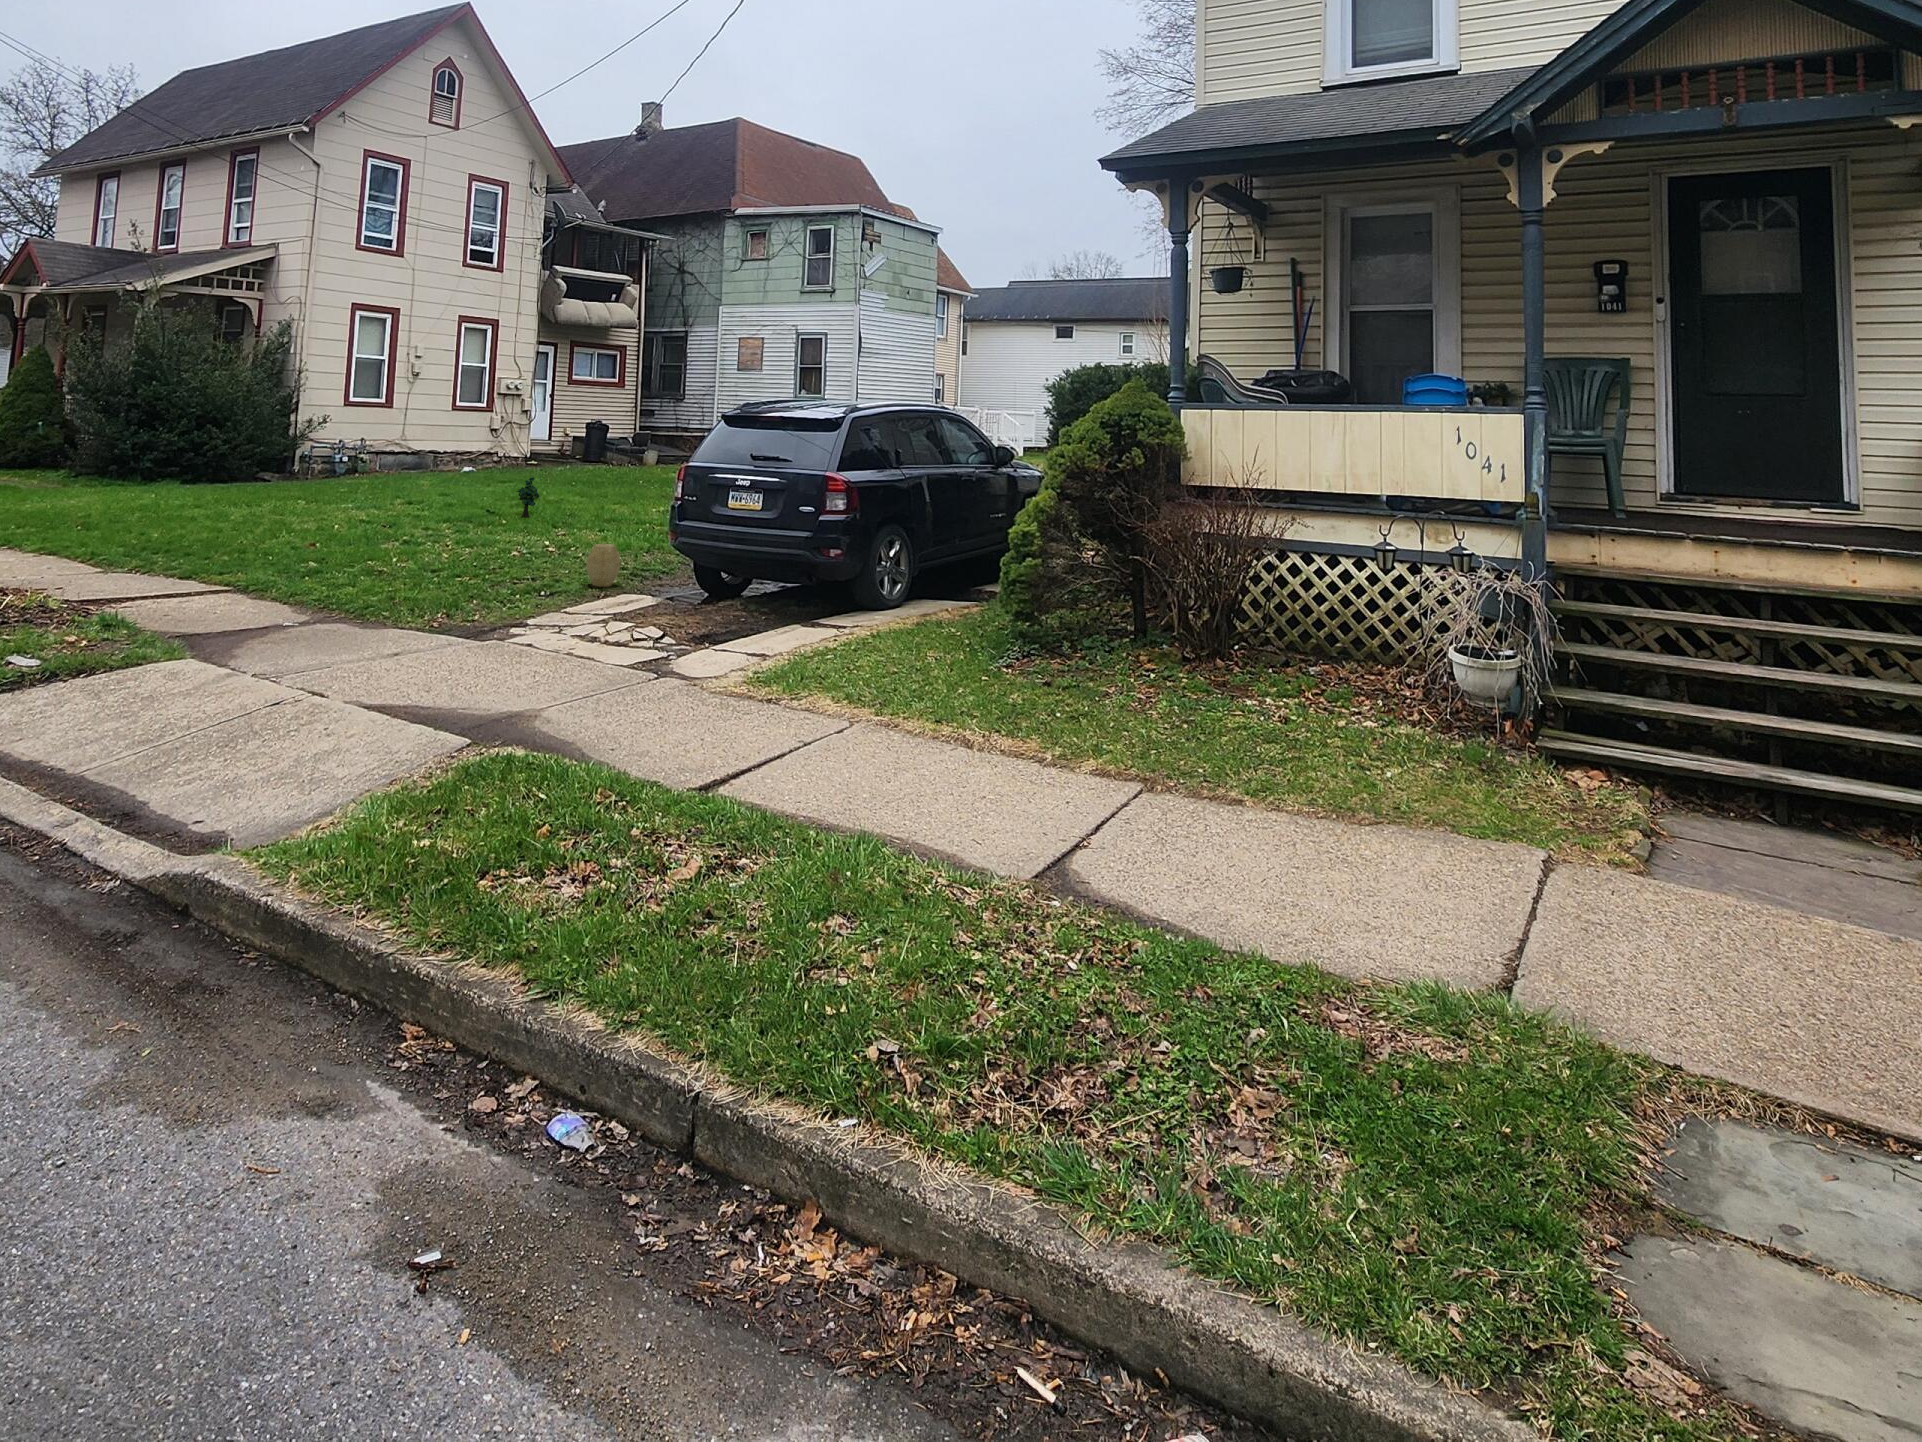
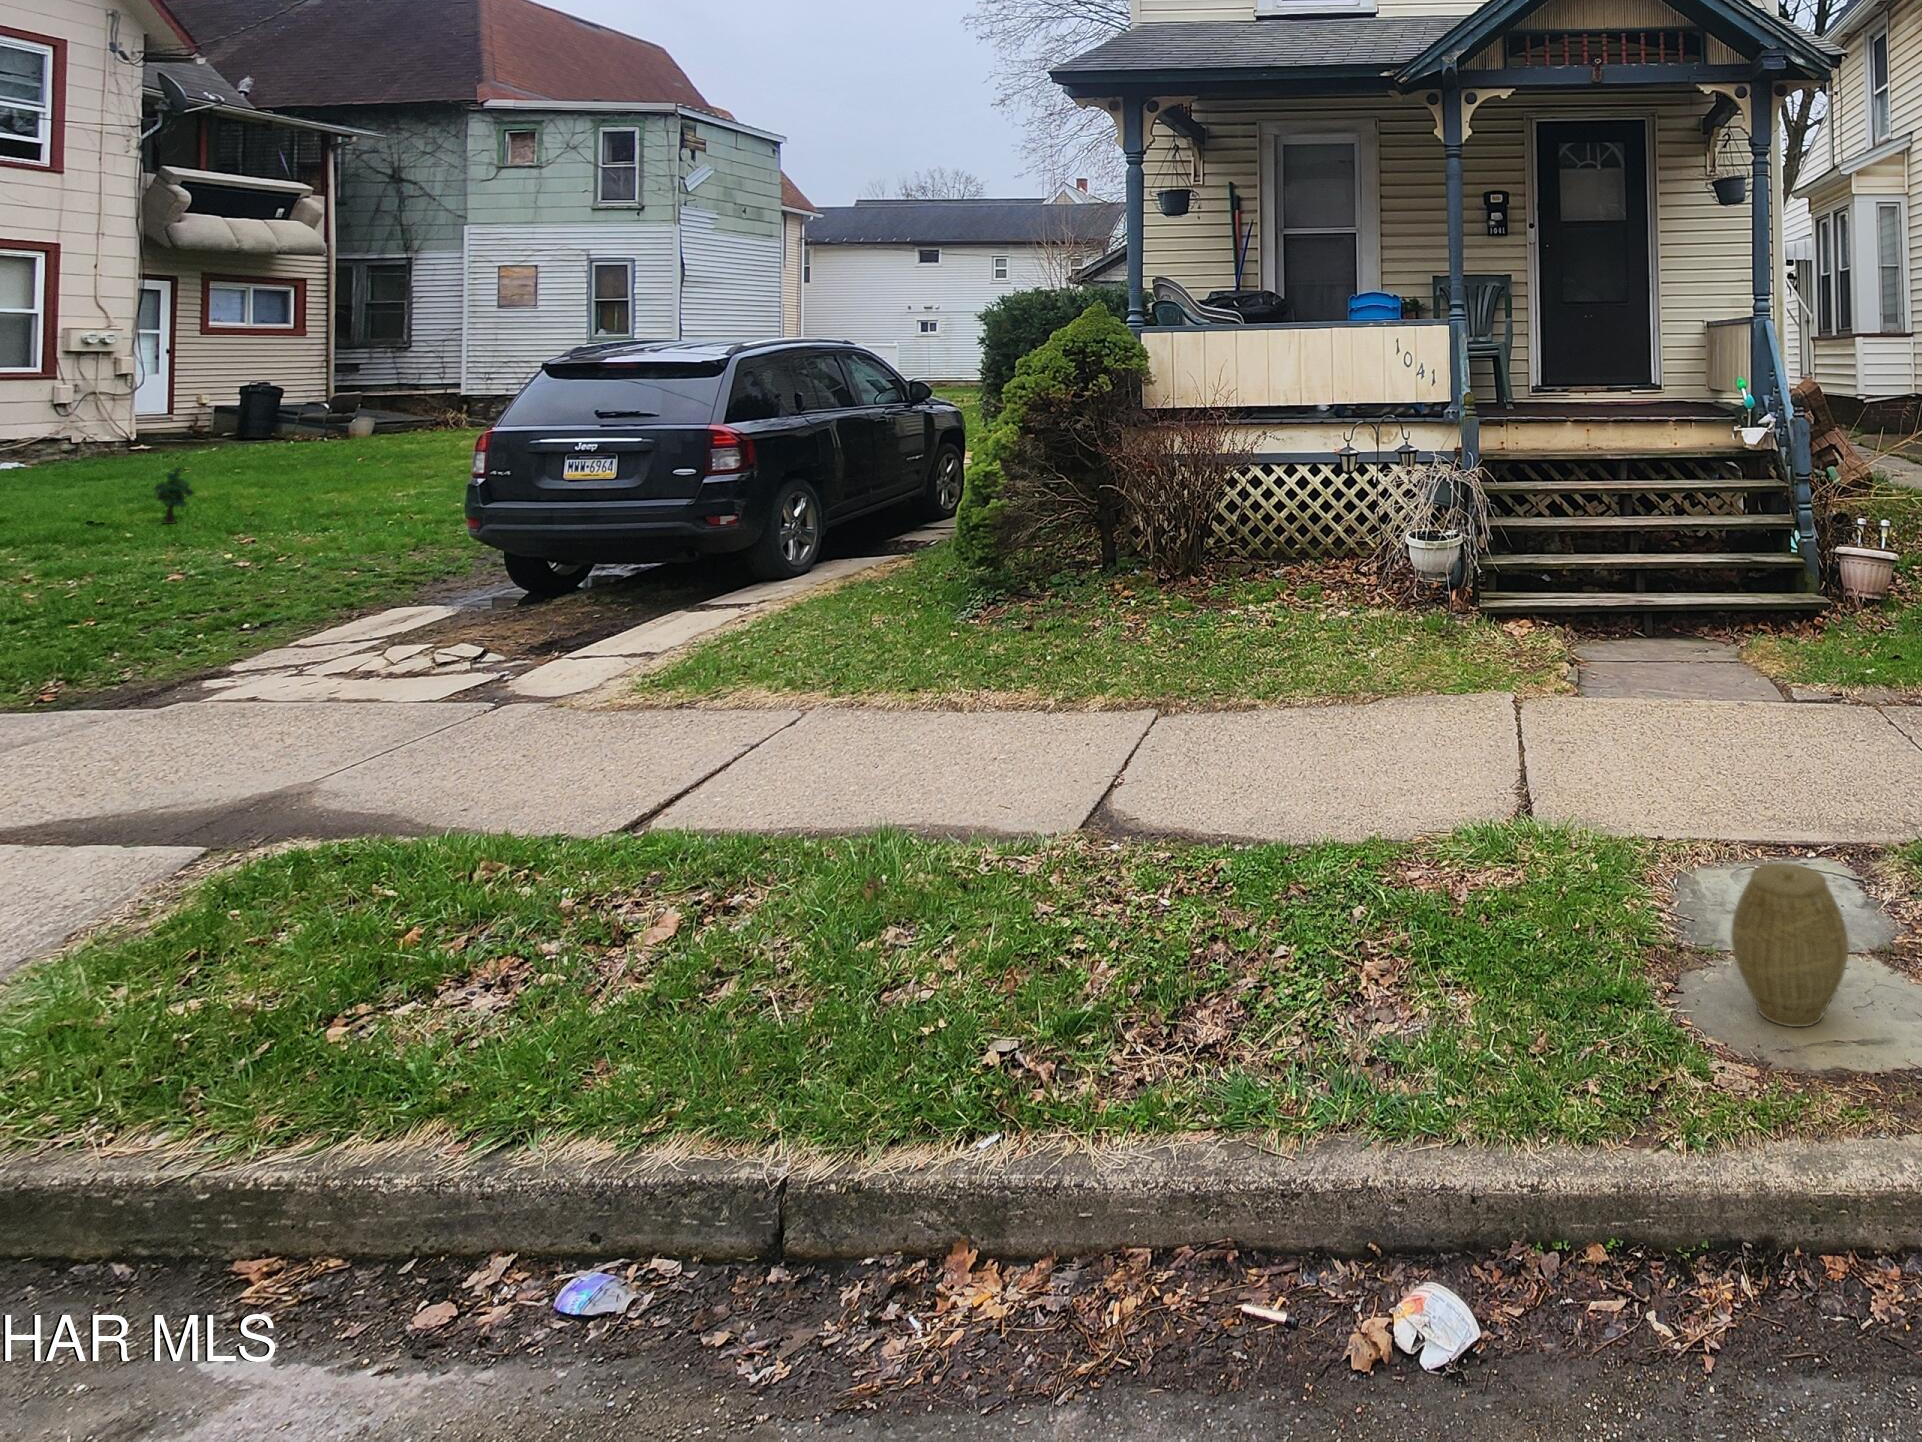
woven basket: present [586,543,621,587] -> present [1731,863,1849,1027]

